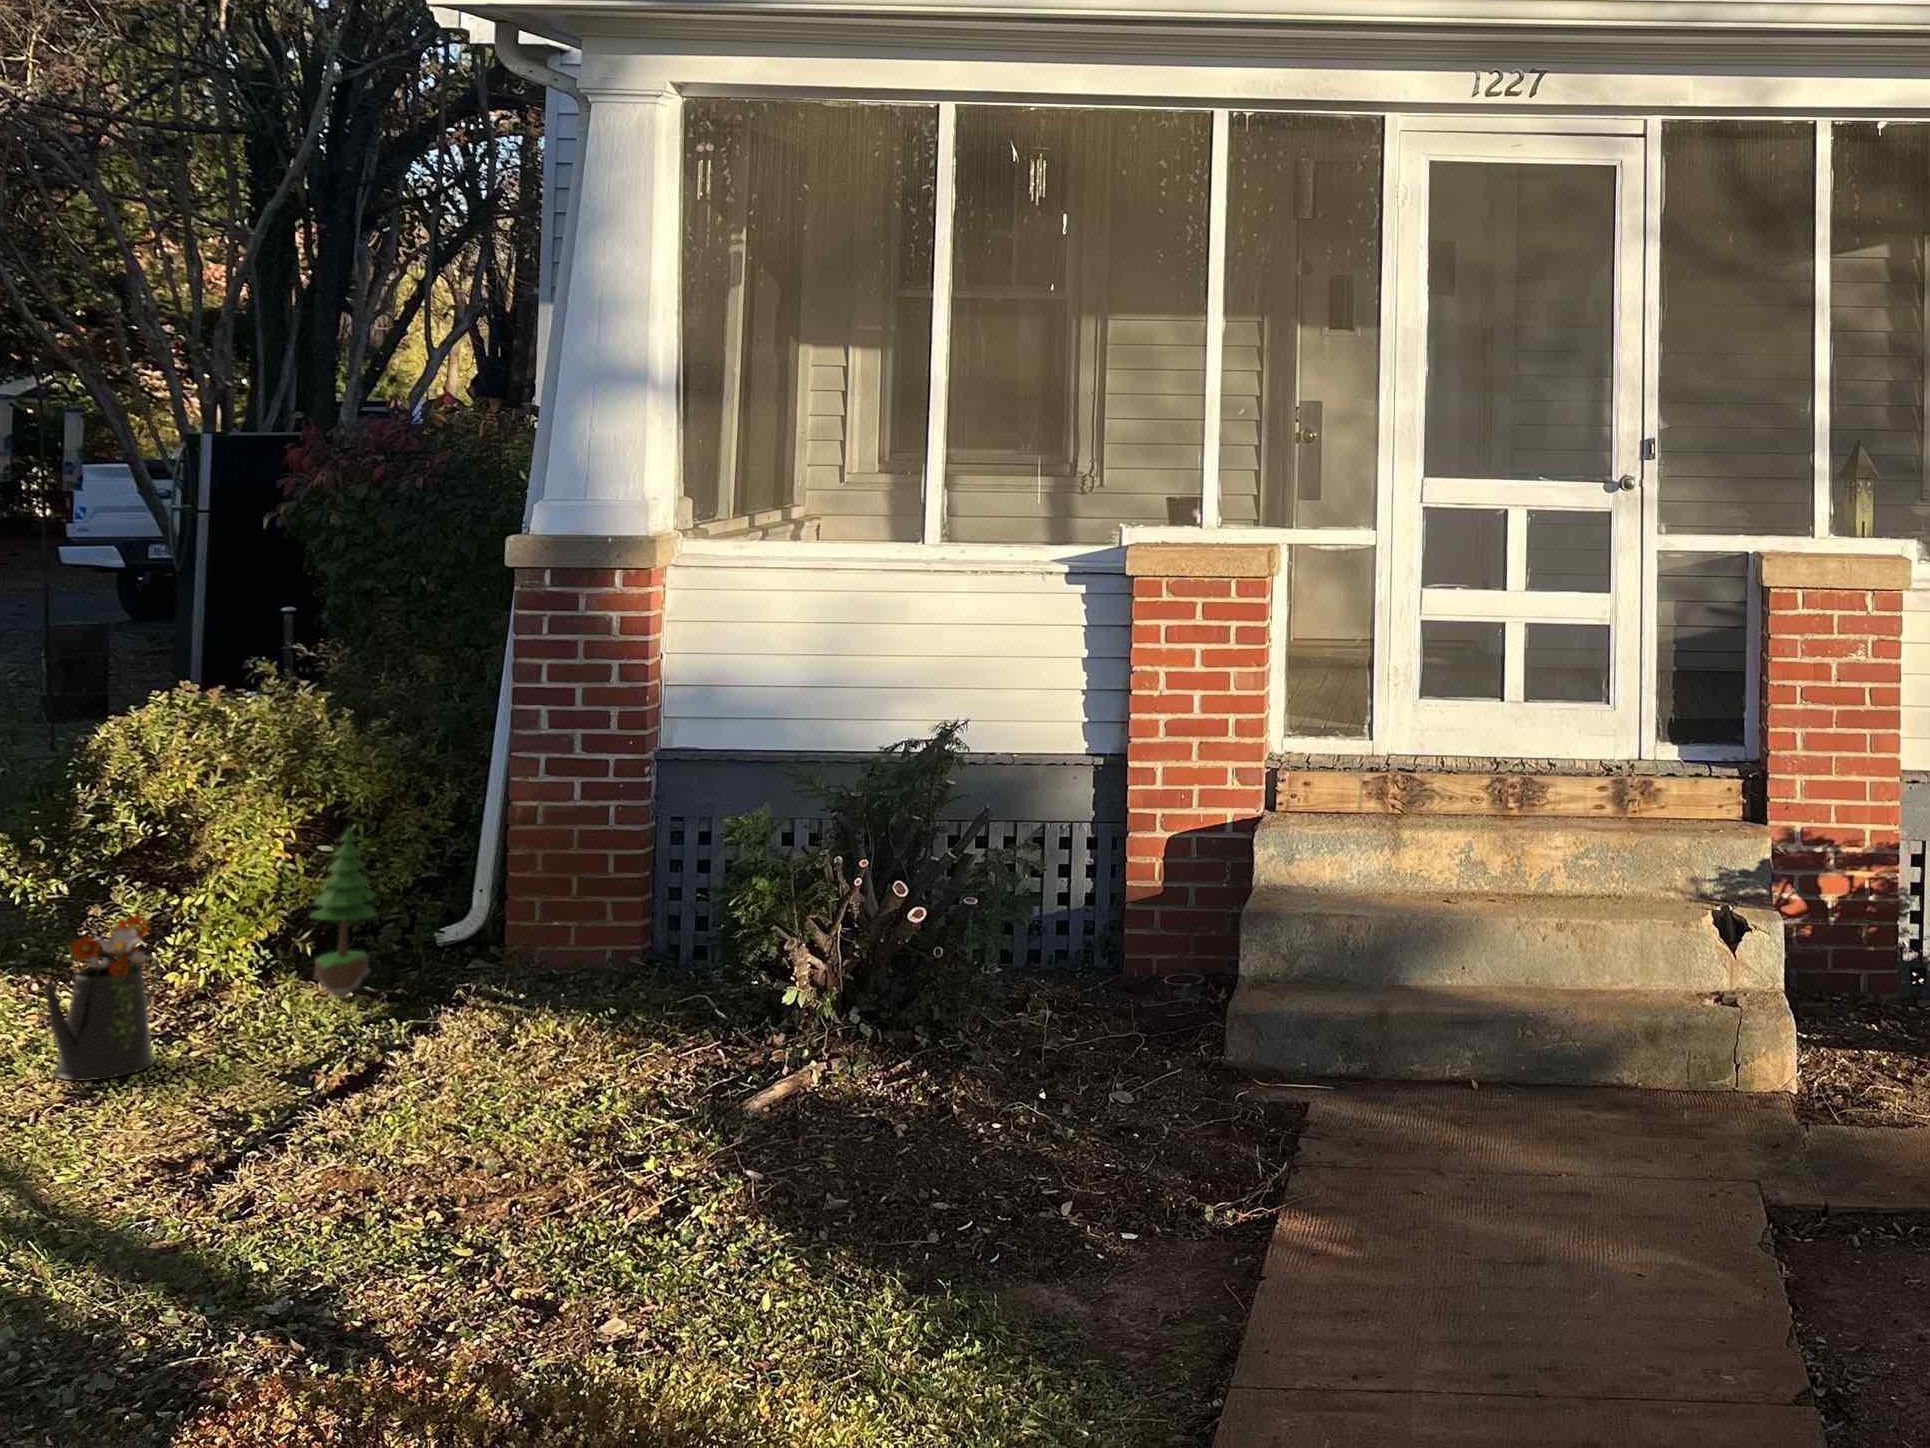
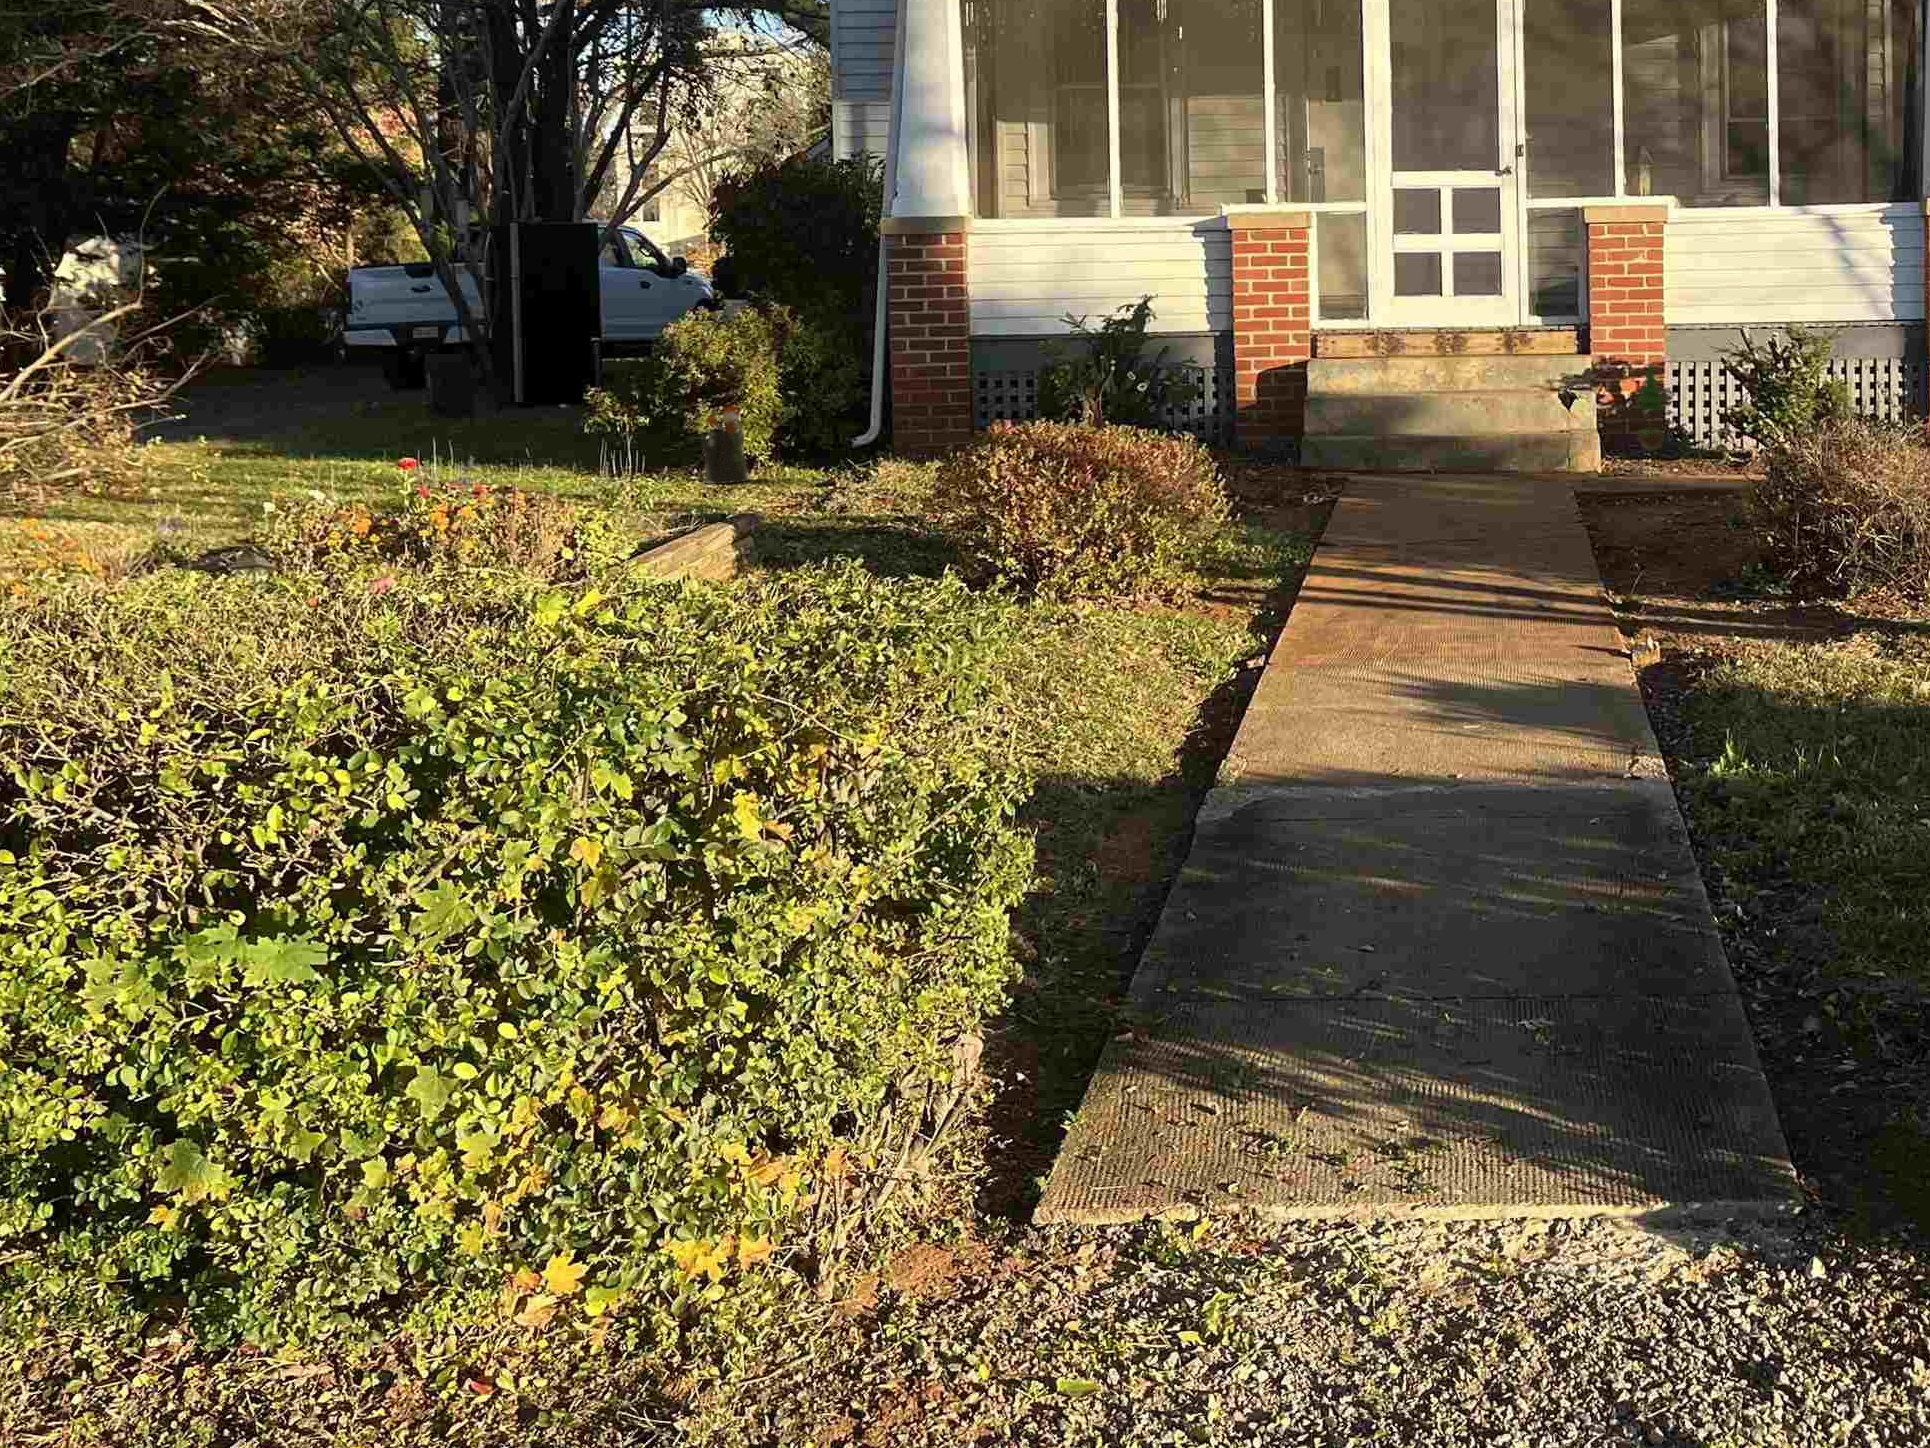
potted tree: present [310,828,377,998] -> present [1635,364,1664,452]

